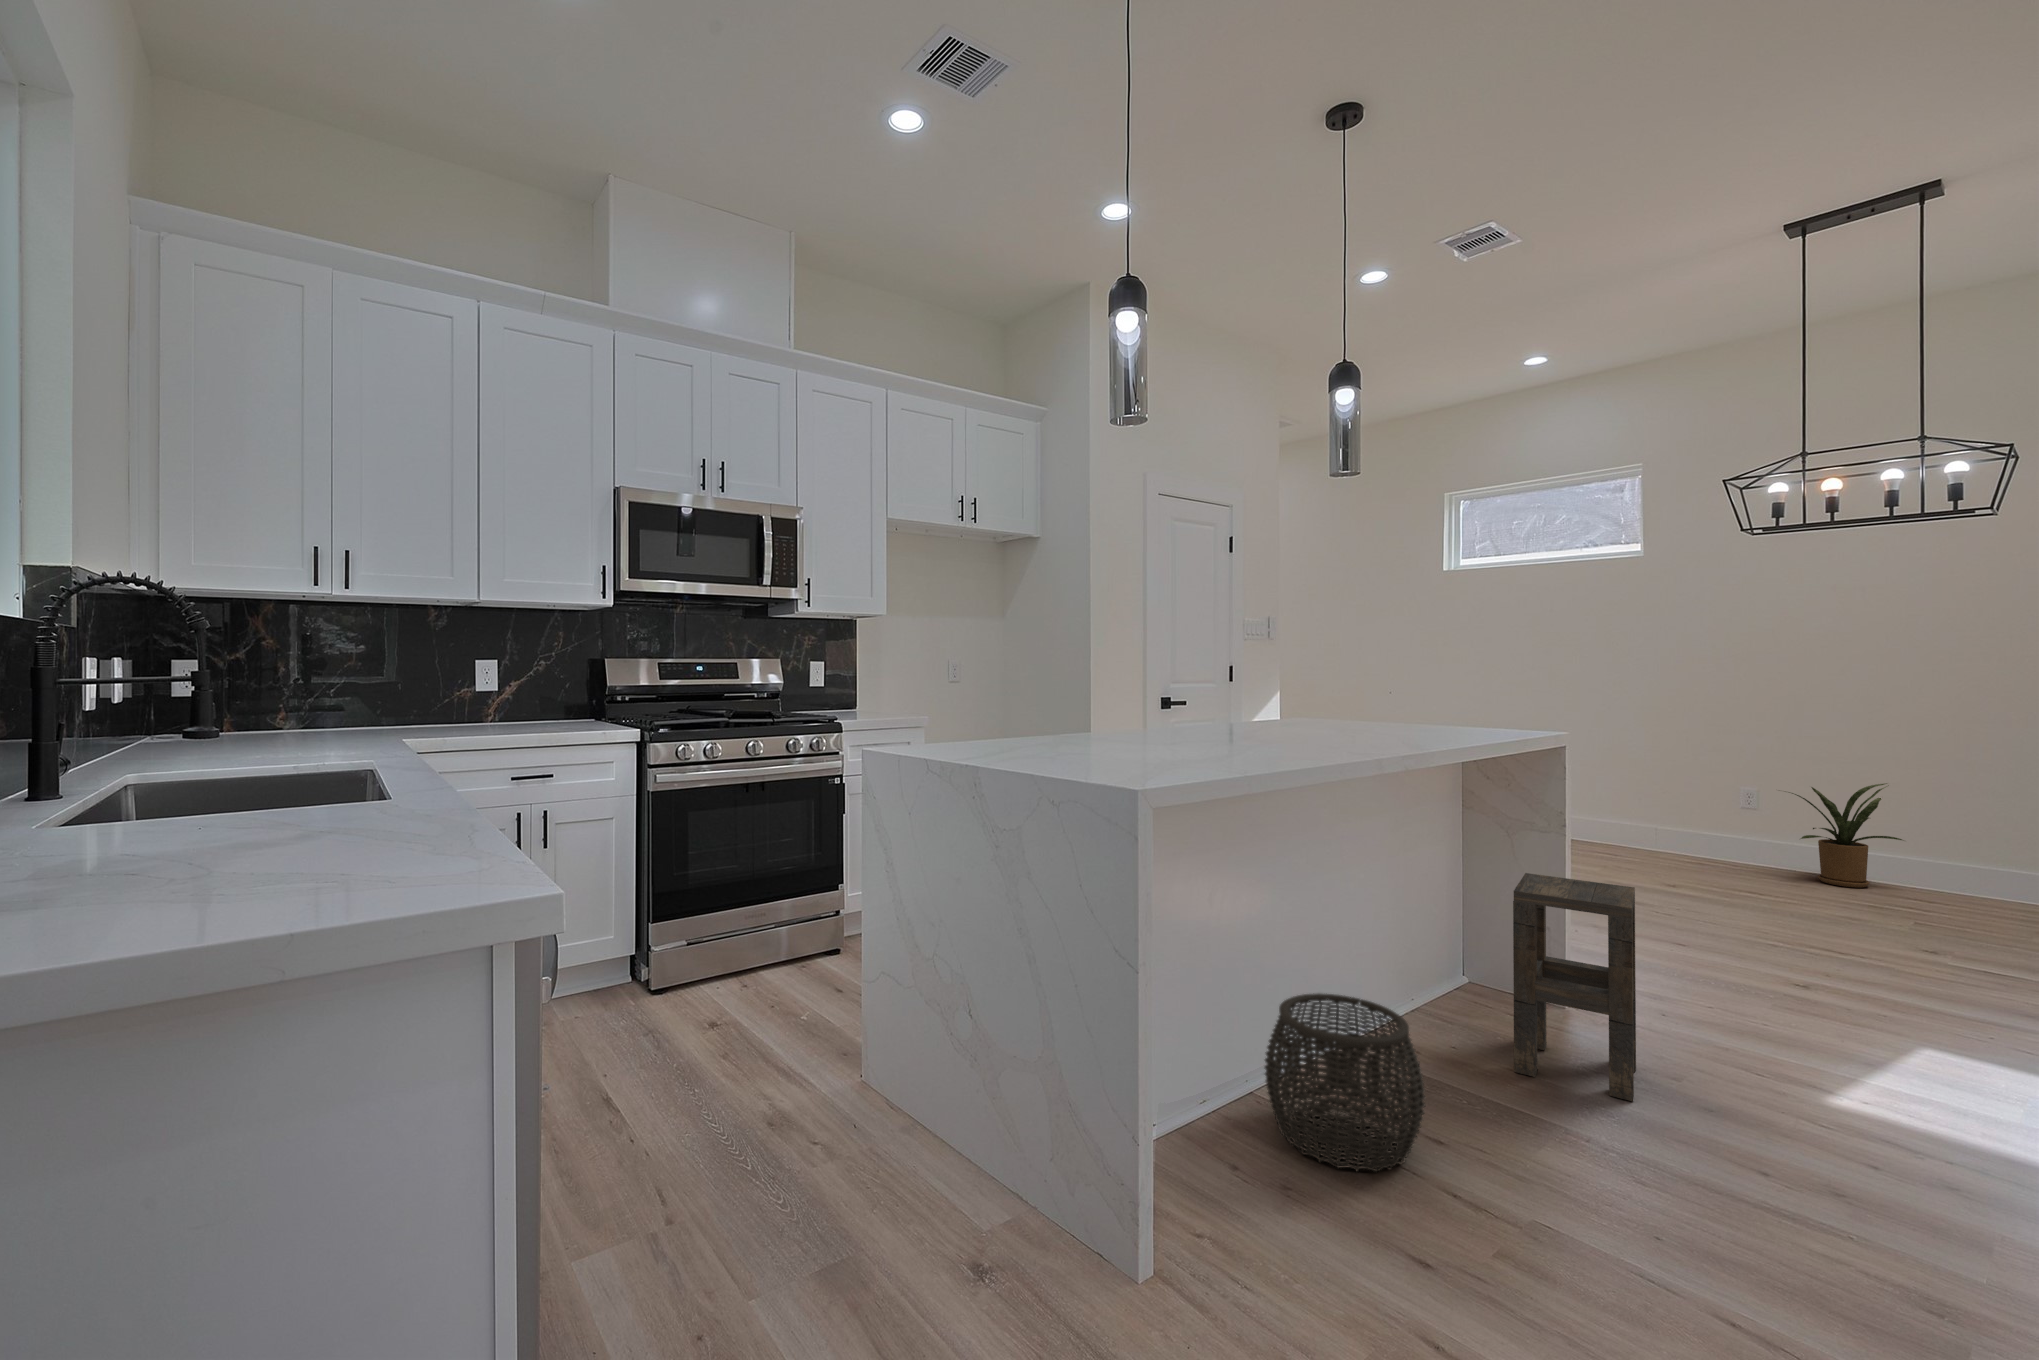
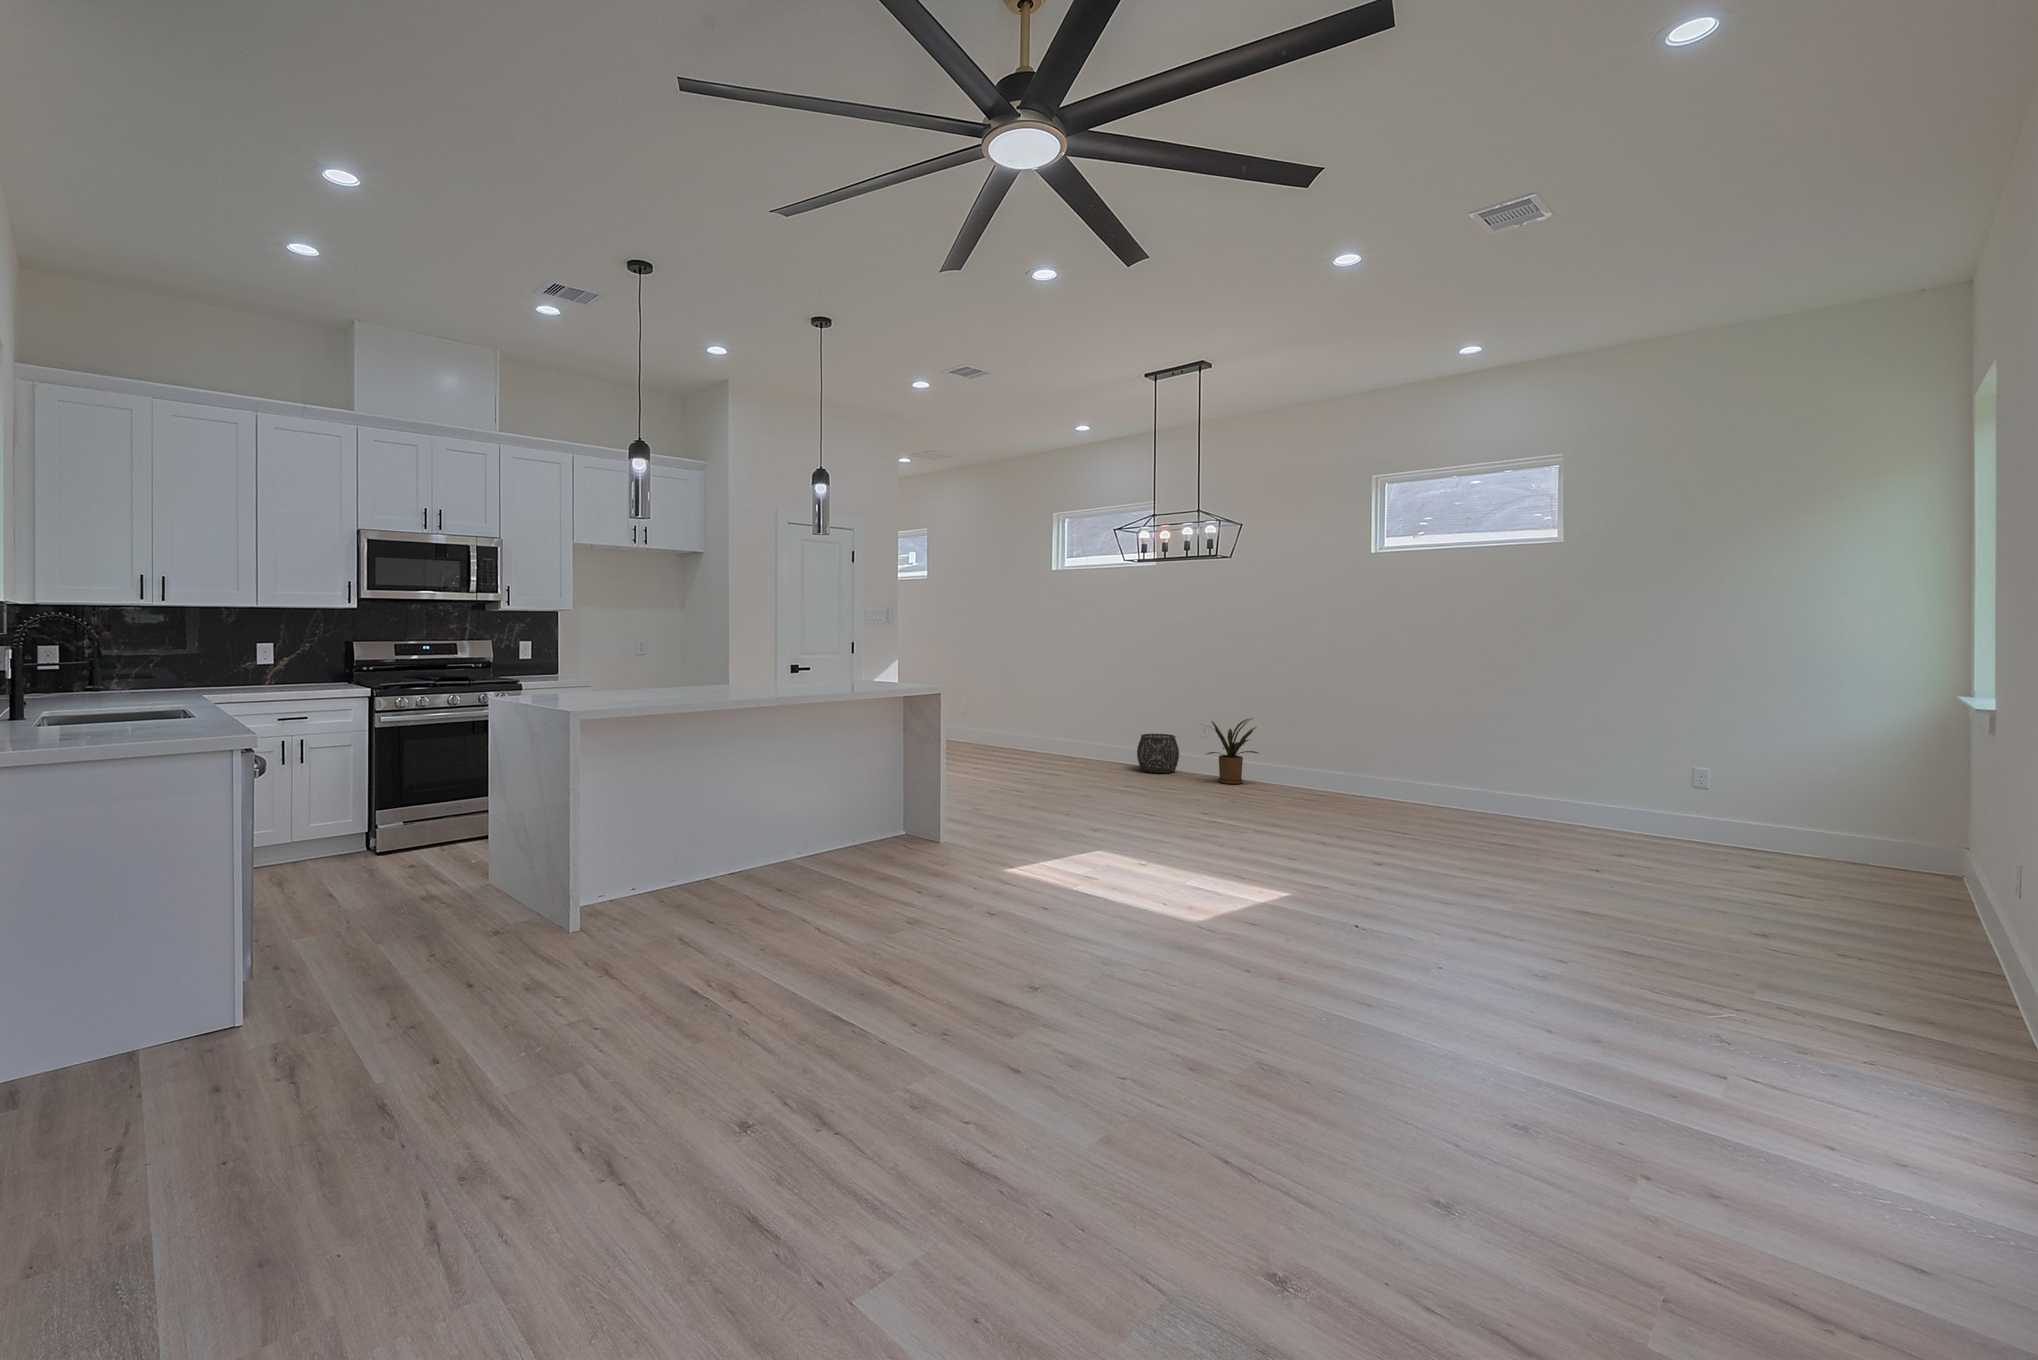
side table: present [1513,873,1636,1101] -> none [870,762,941,873]
woven basket: present [1265,993,1426,1172] -> present [1137,734,1179,773]

